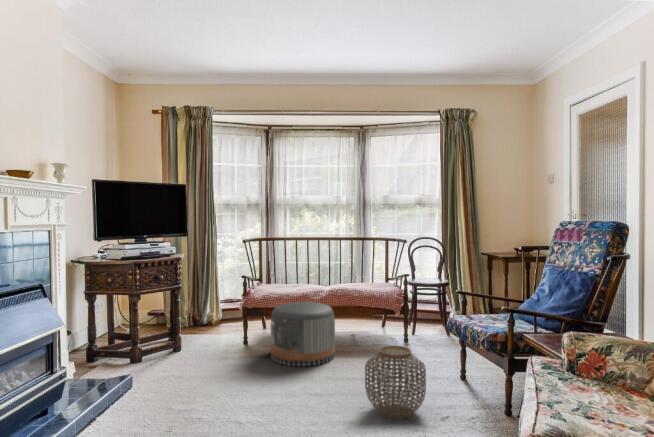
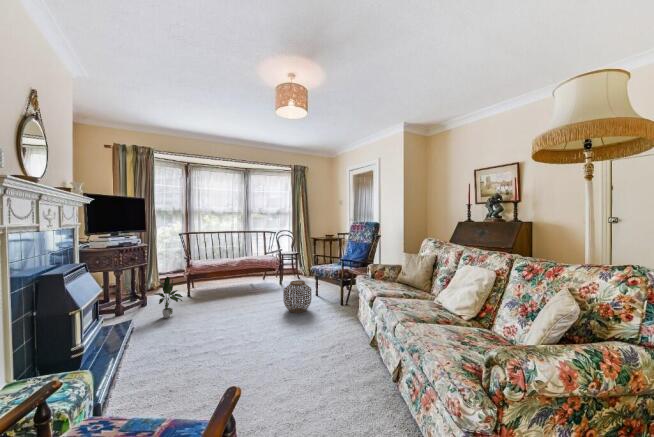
pouf: present [271,301,335,366] -> none [211,267,249,303]
potted plant: none [162,310,212,378] -> present [154,277,183,318]

